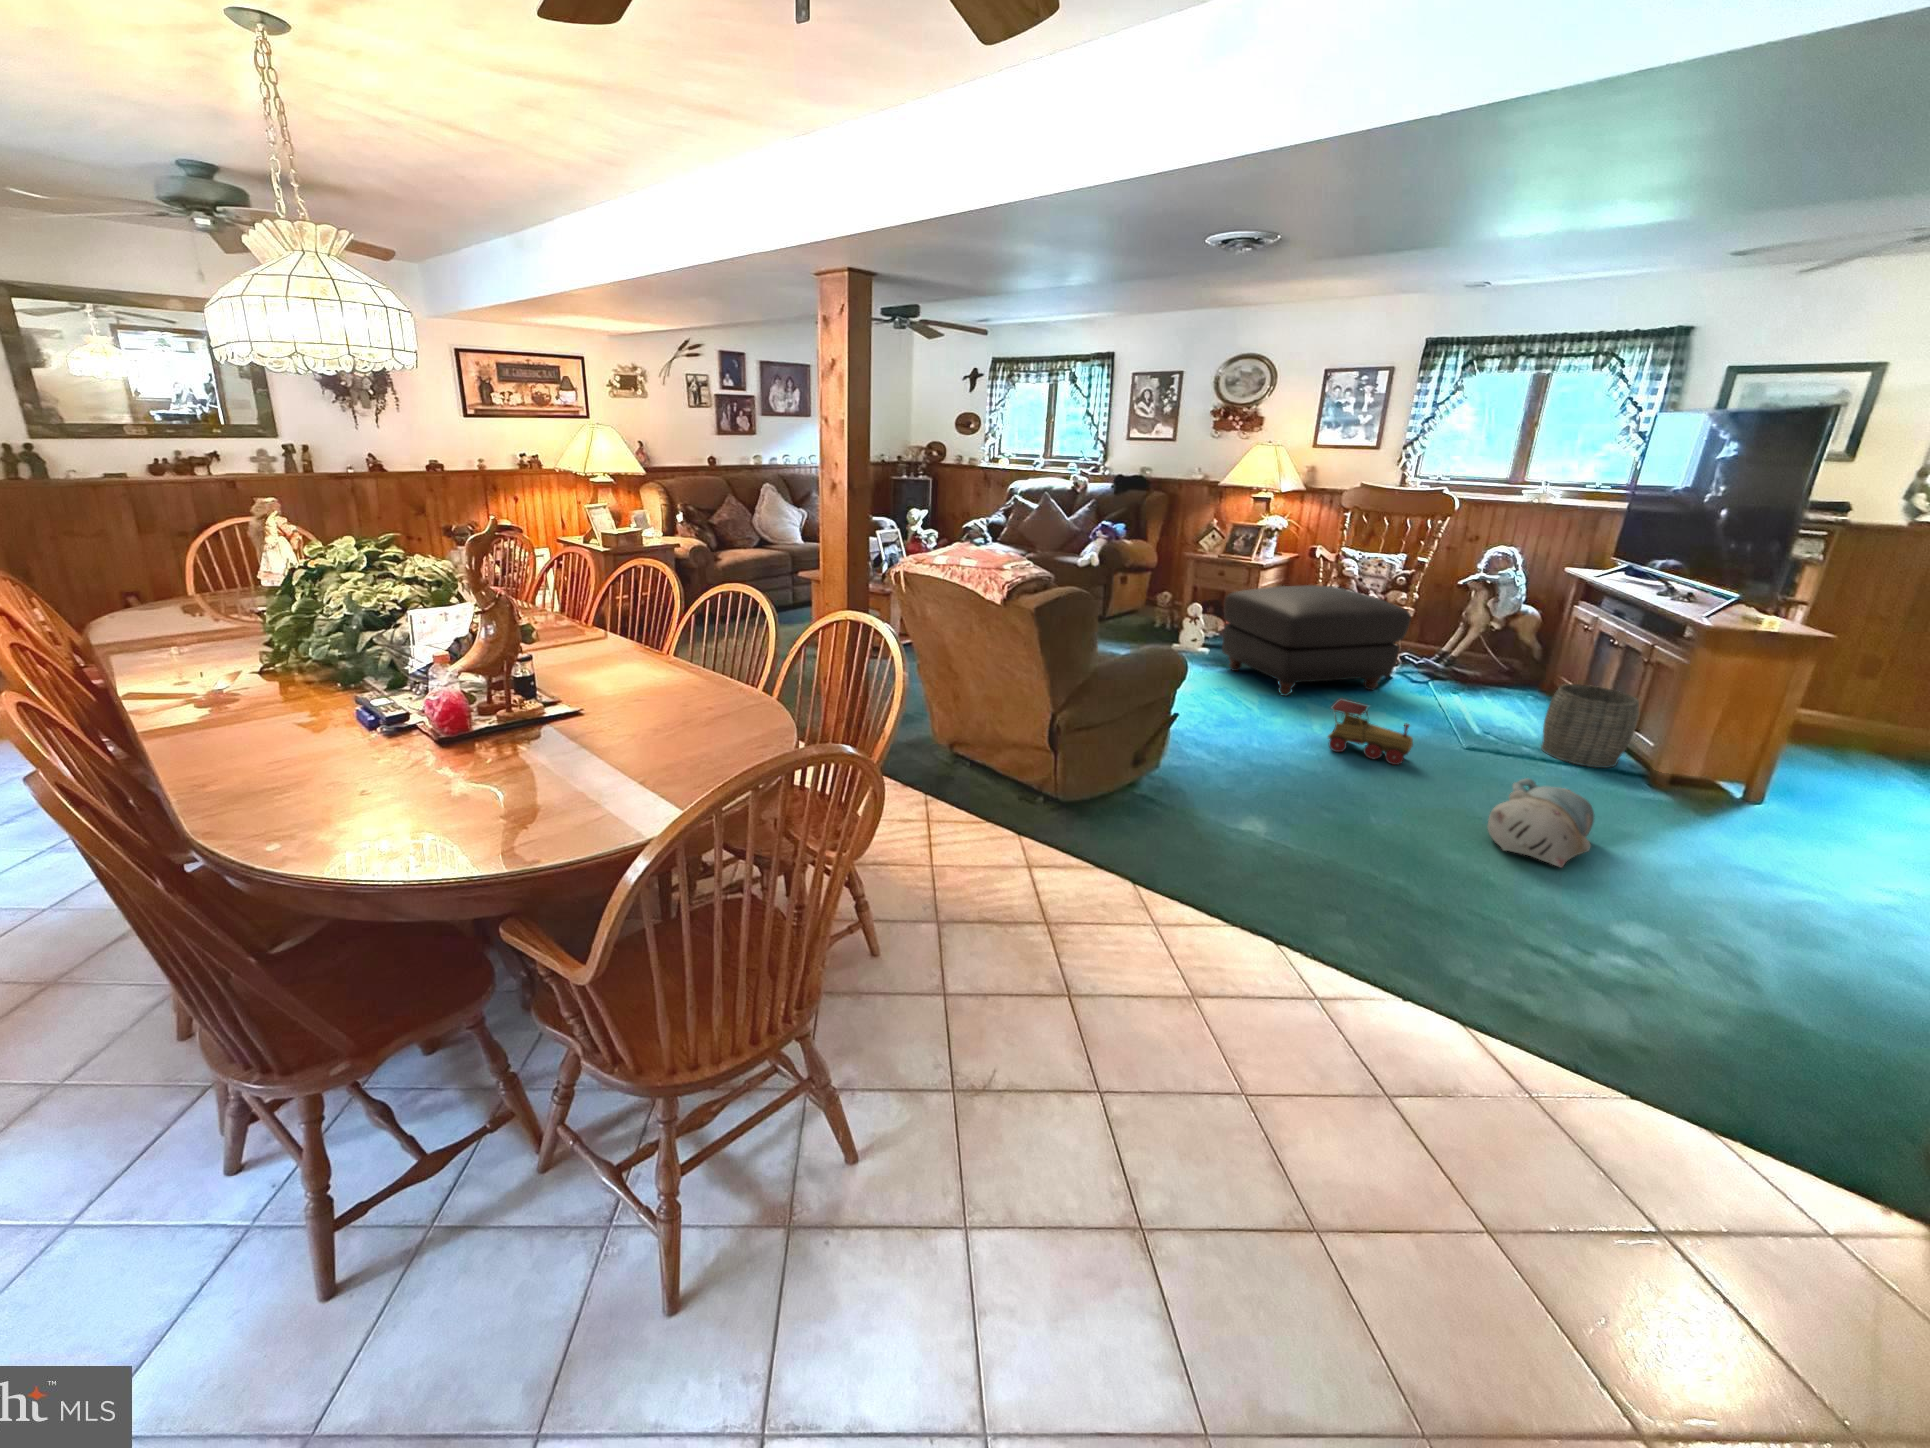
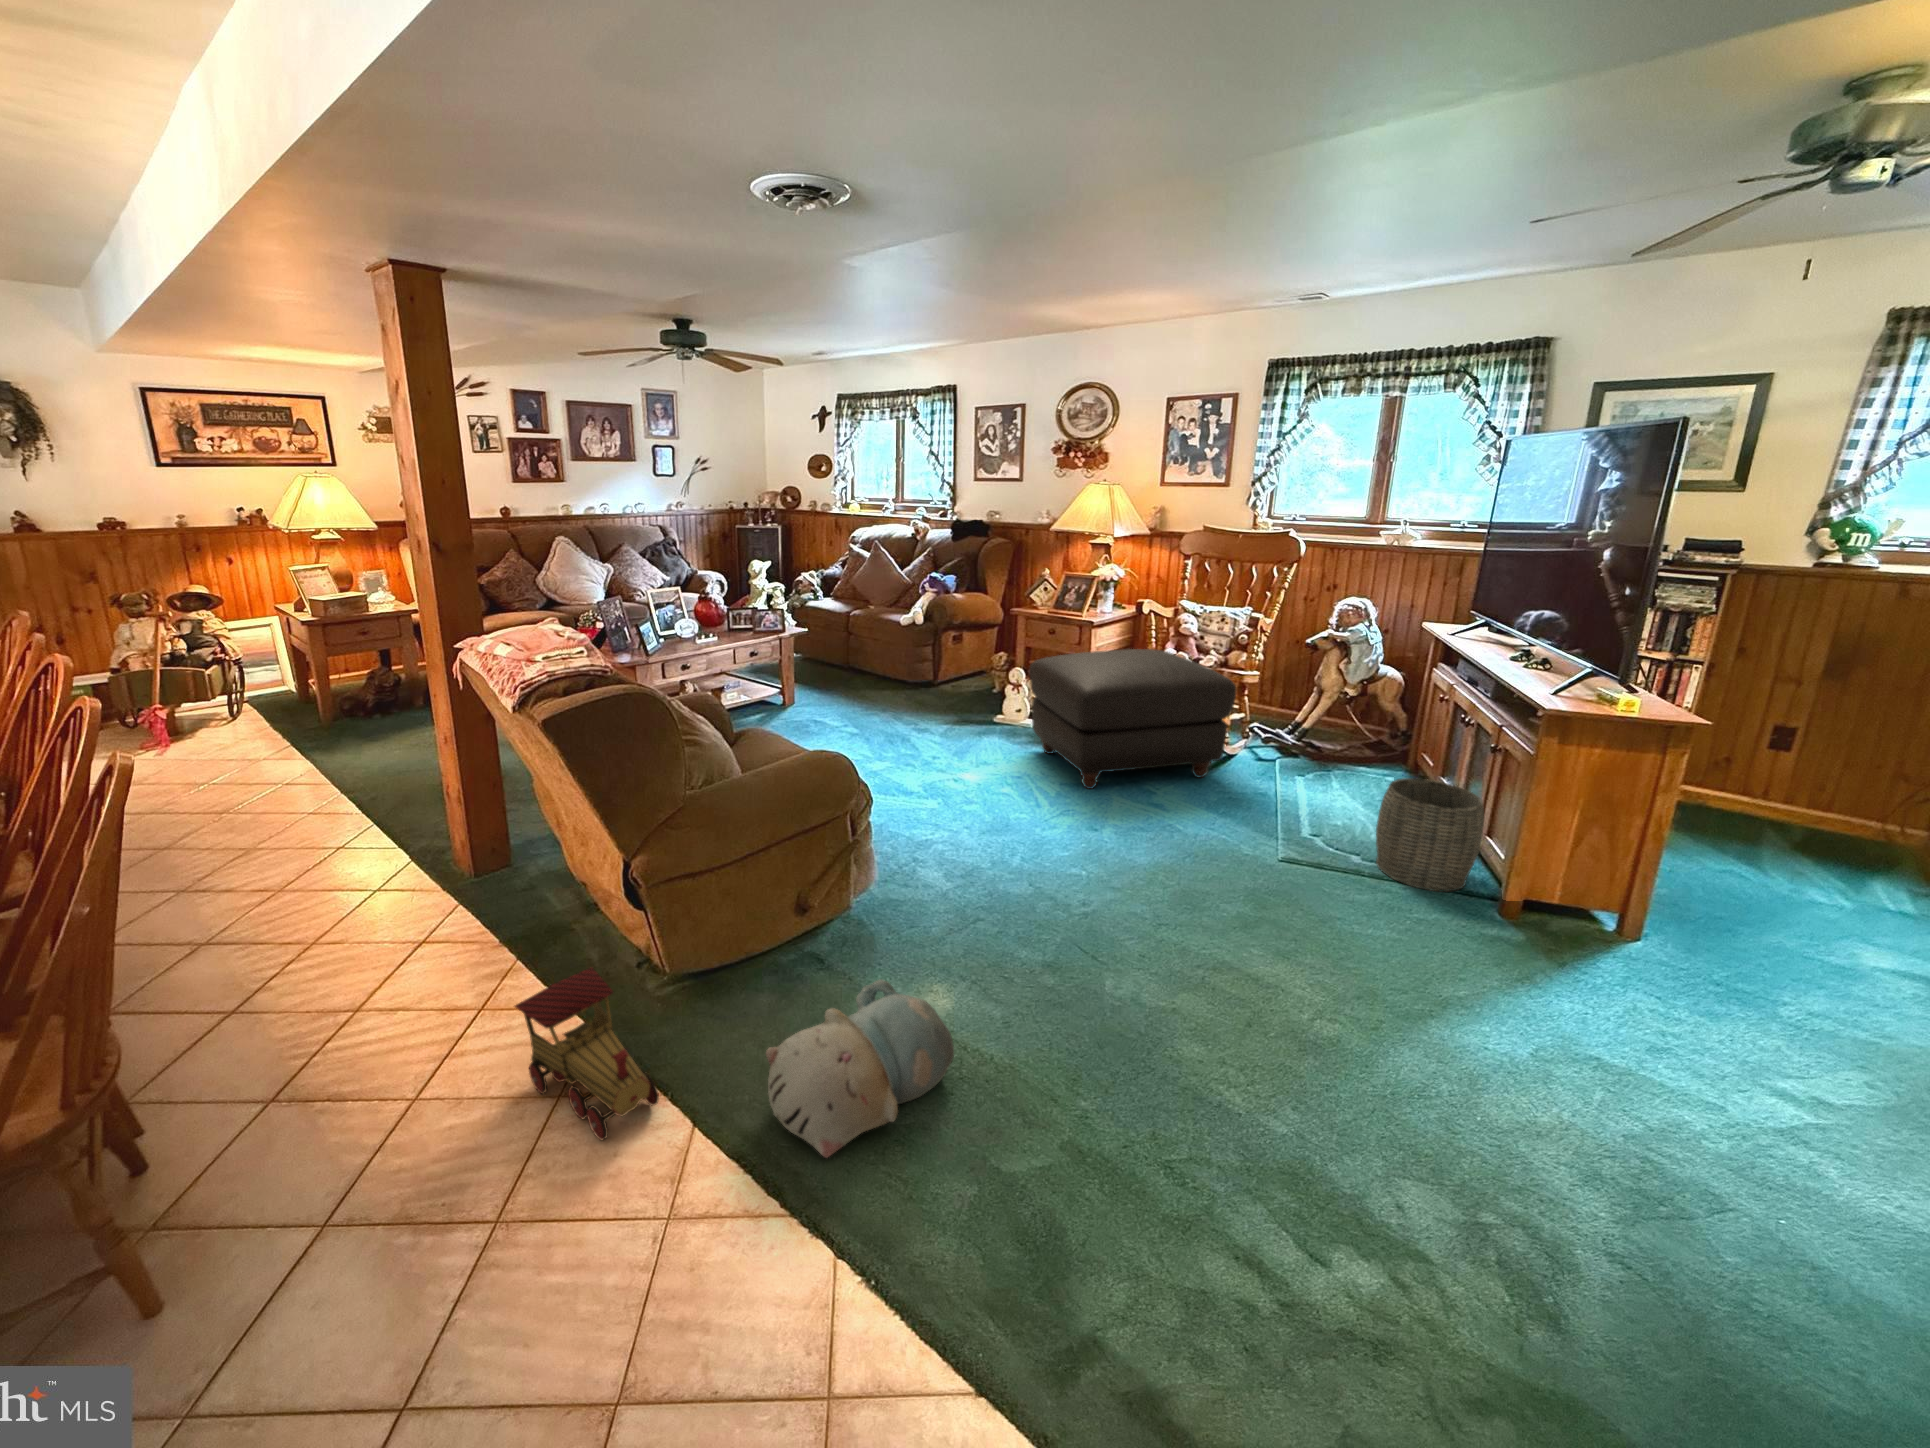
toy train: present [1328,698,1413,765] -> present [515,968,659,1140]
plush toy: present [1487,778,1594,867] -> present [766,980,954,1158]

